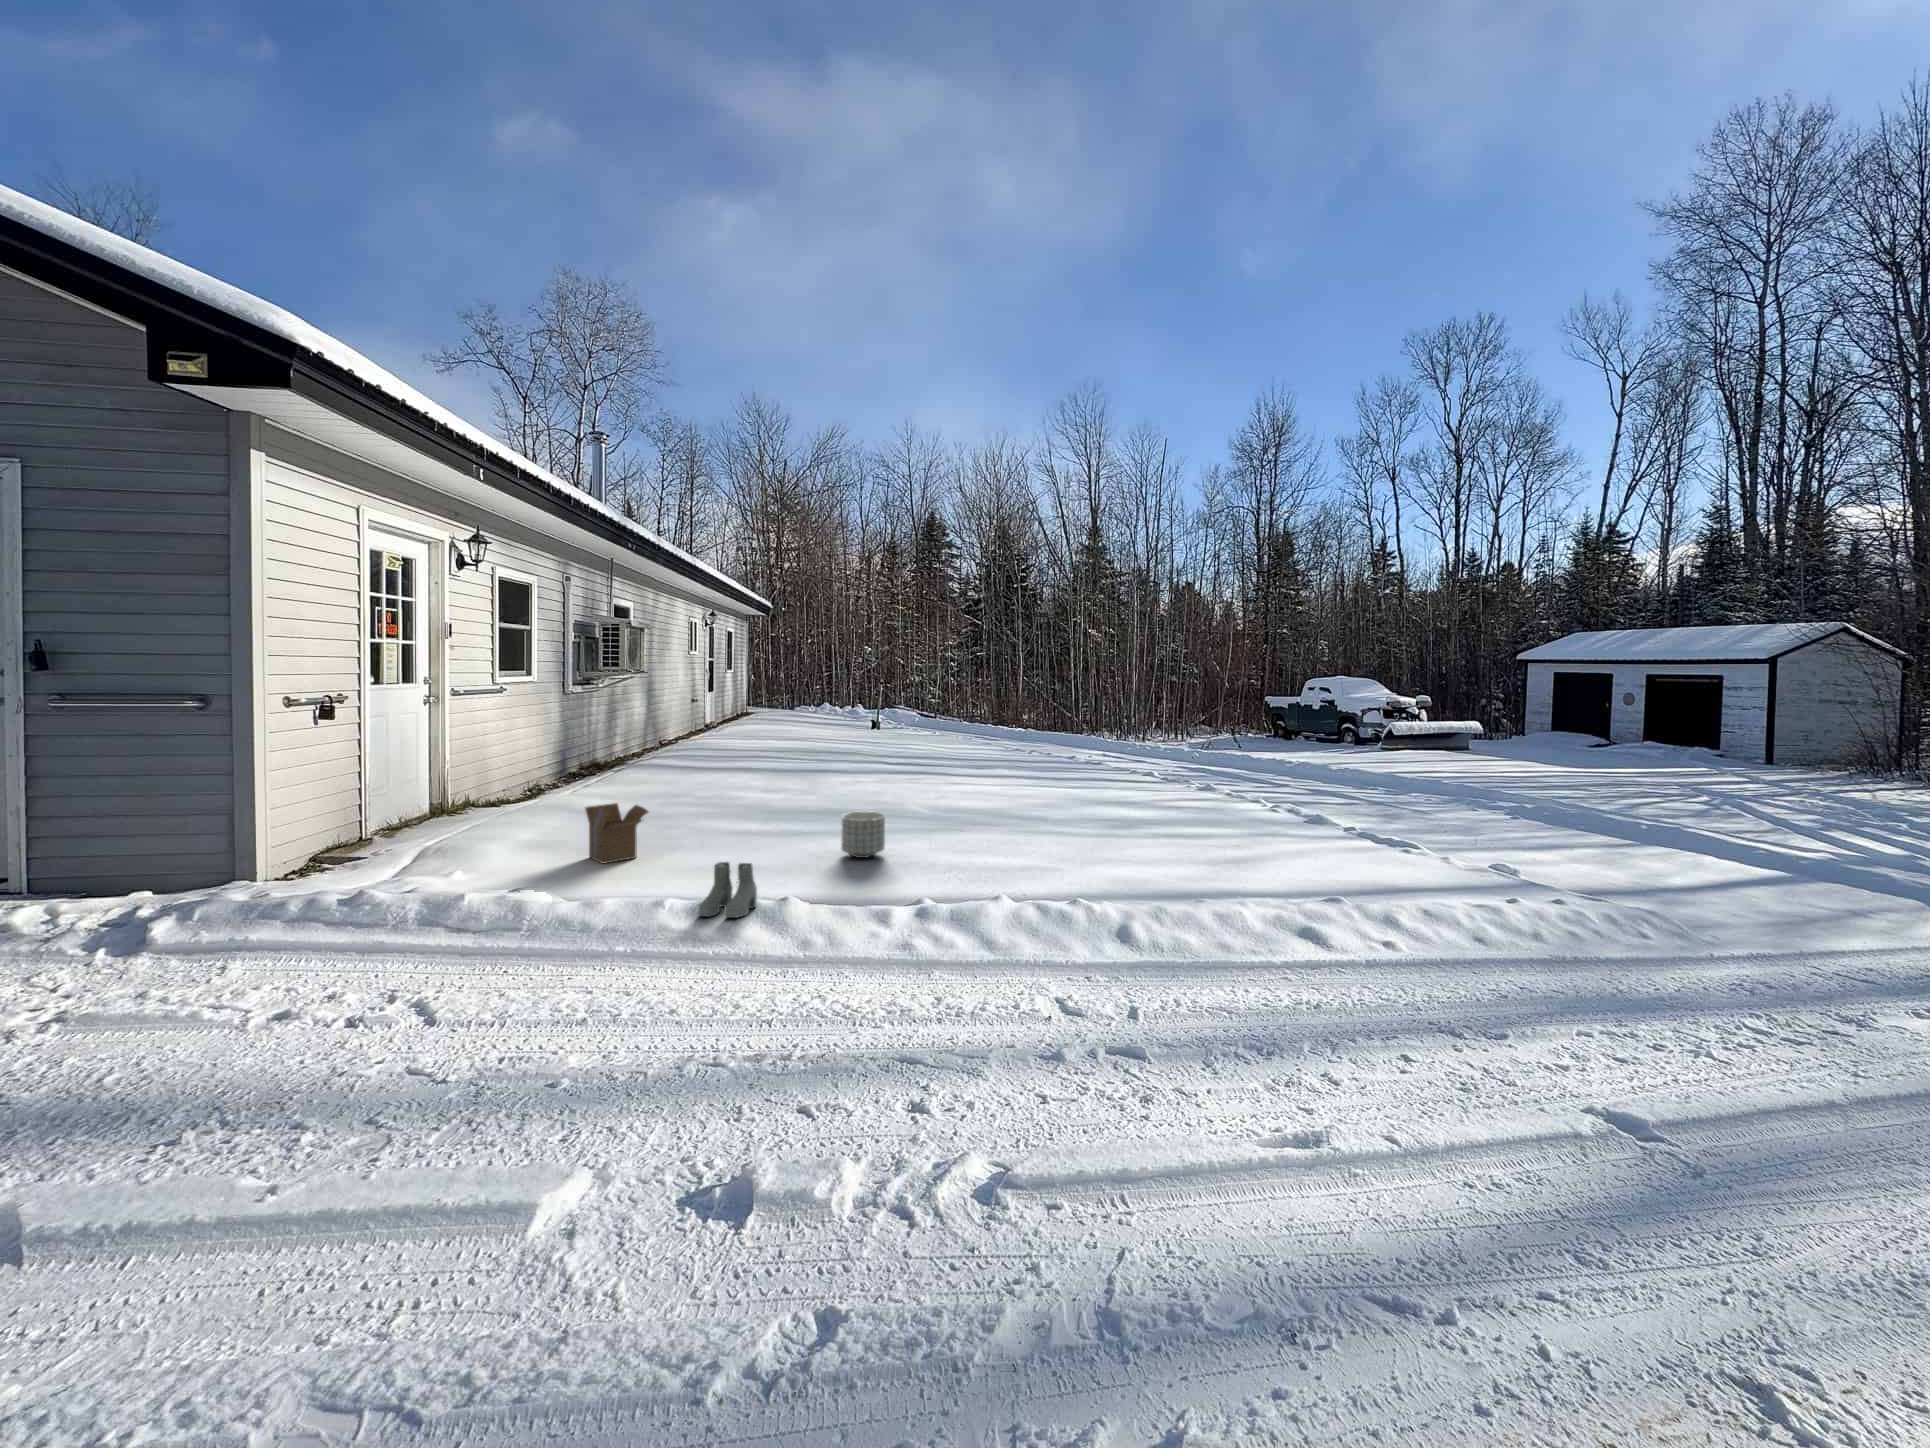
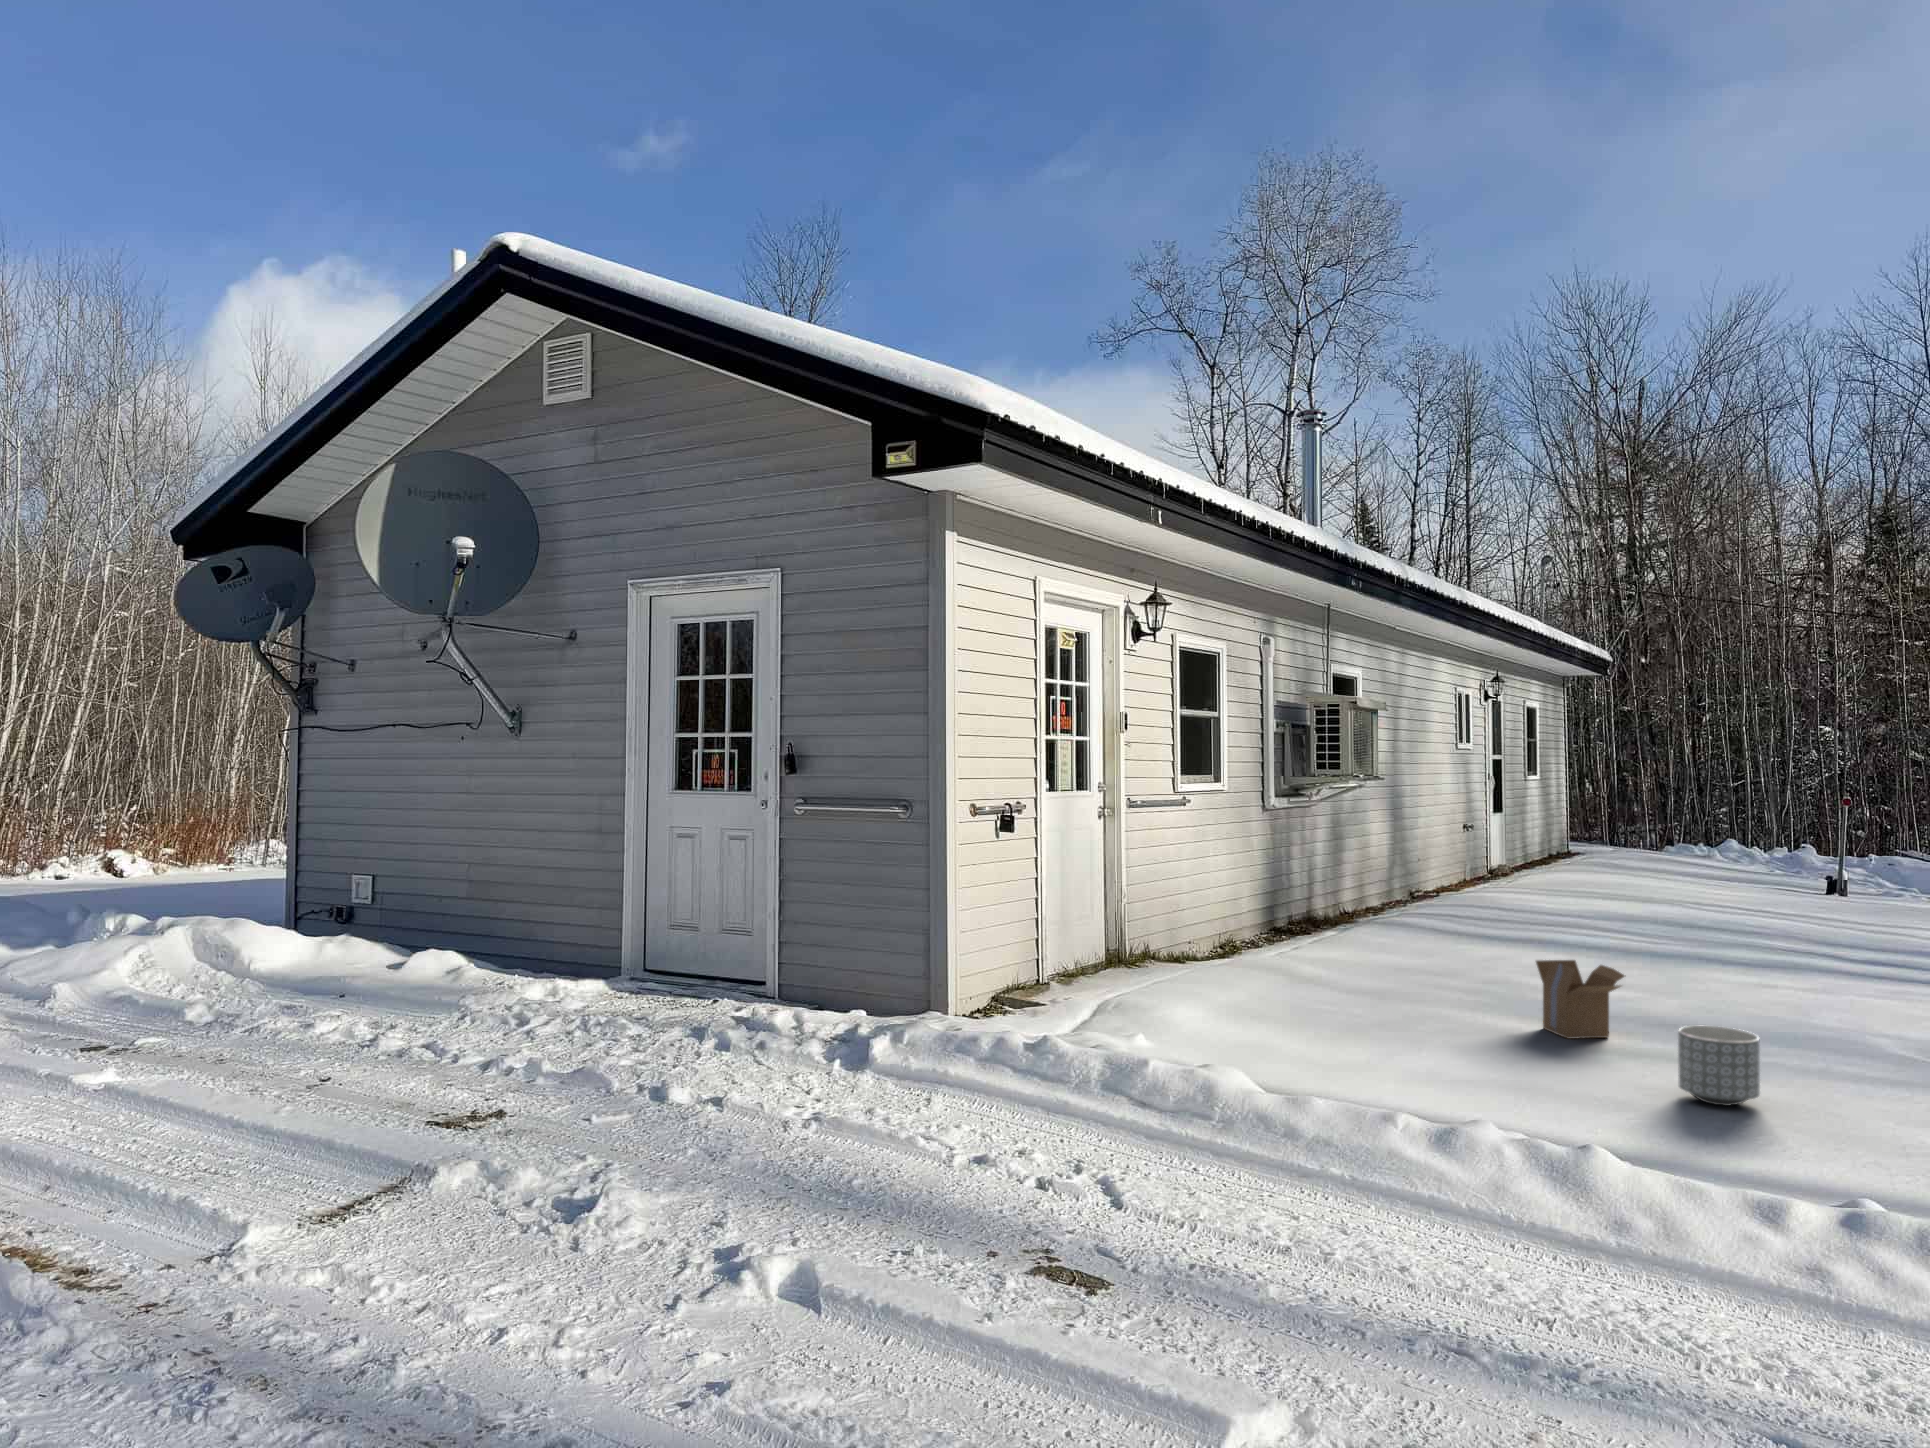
cardboard box: present [585,803,648,864] -> present [1536,960,1624,1039]
boots: present [698,862,757,918] -> none [1438,1071,1526,1157]

